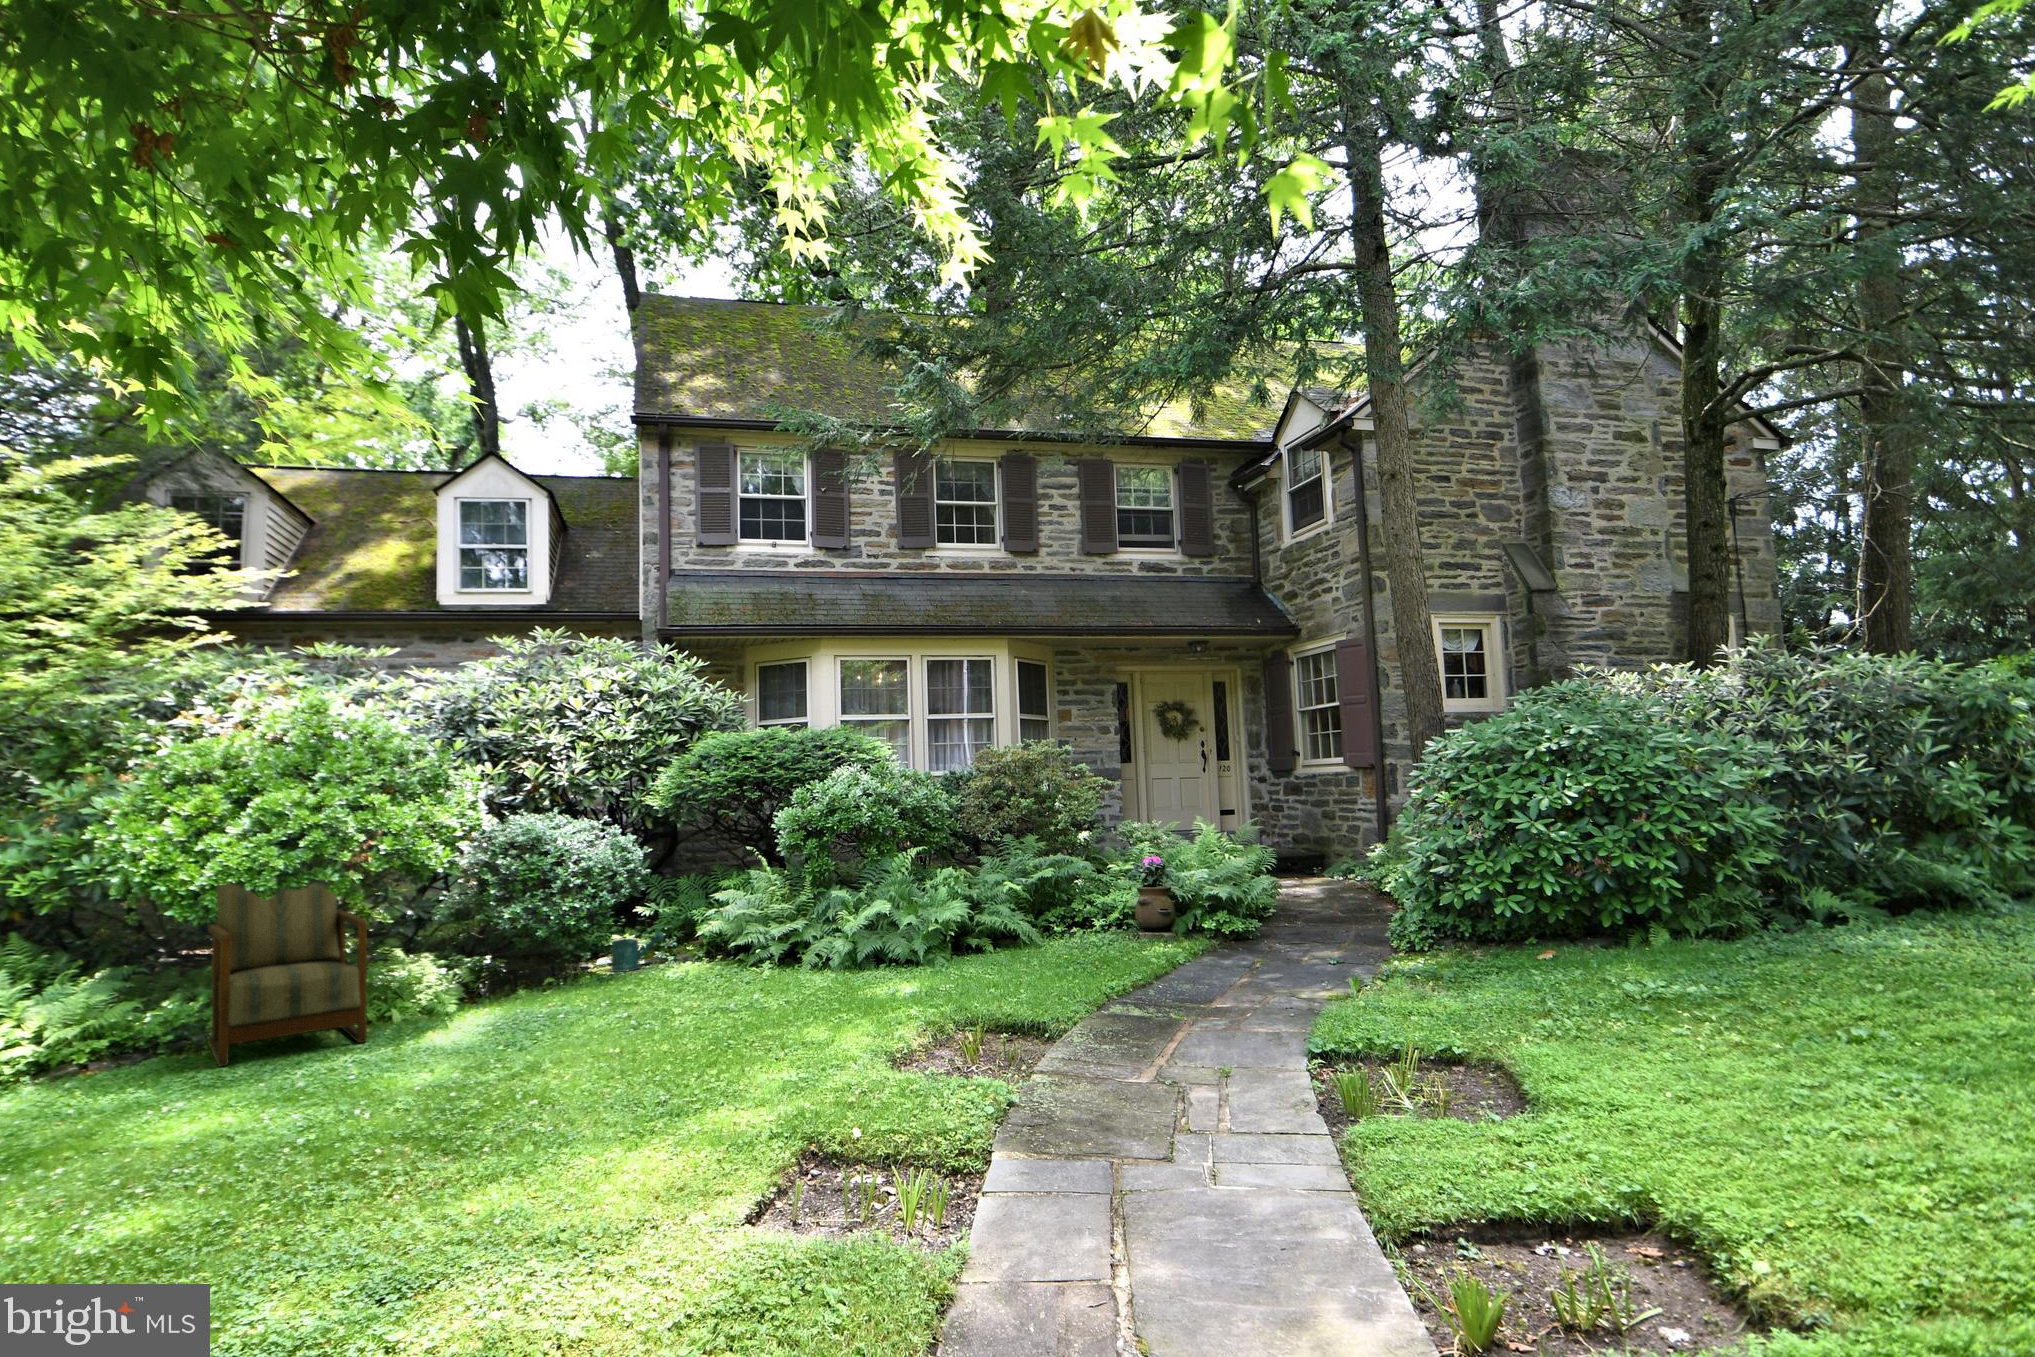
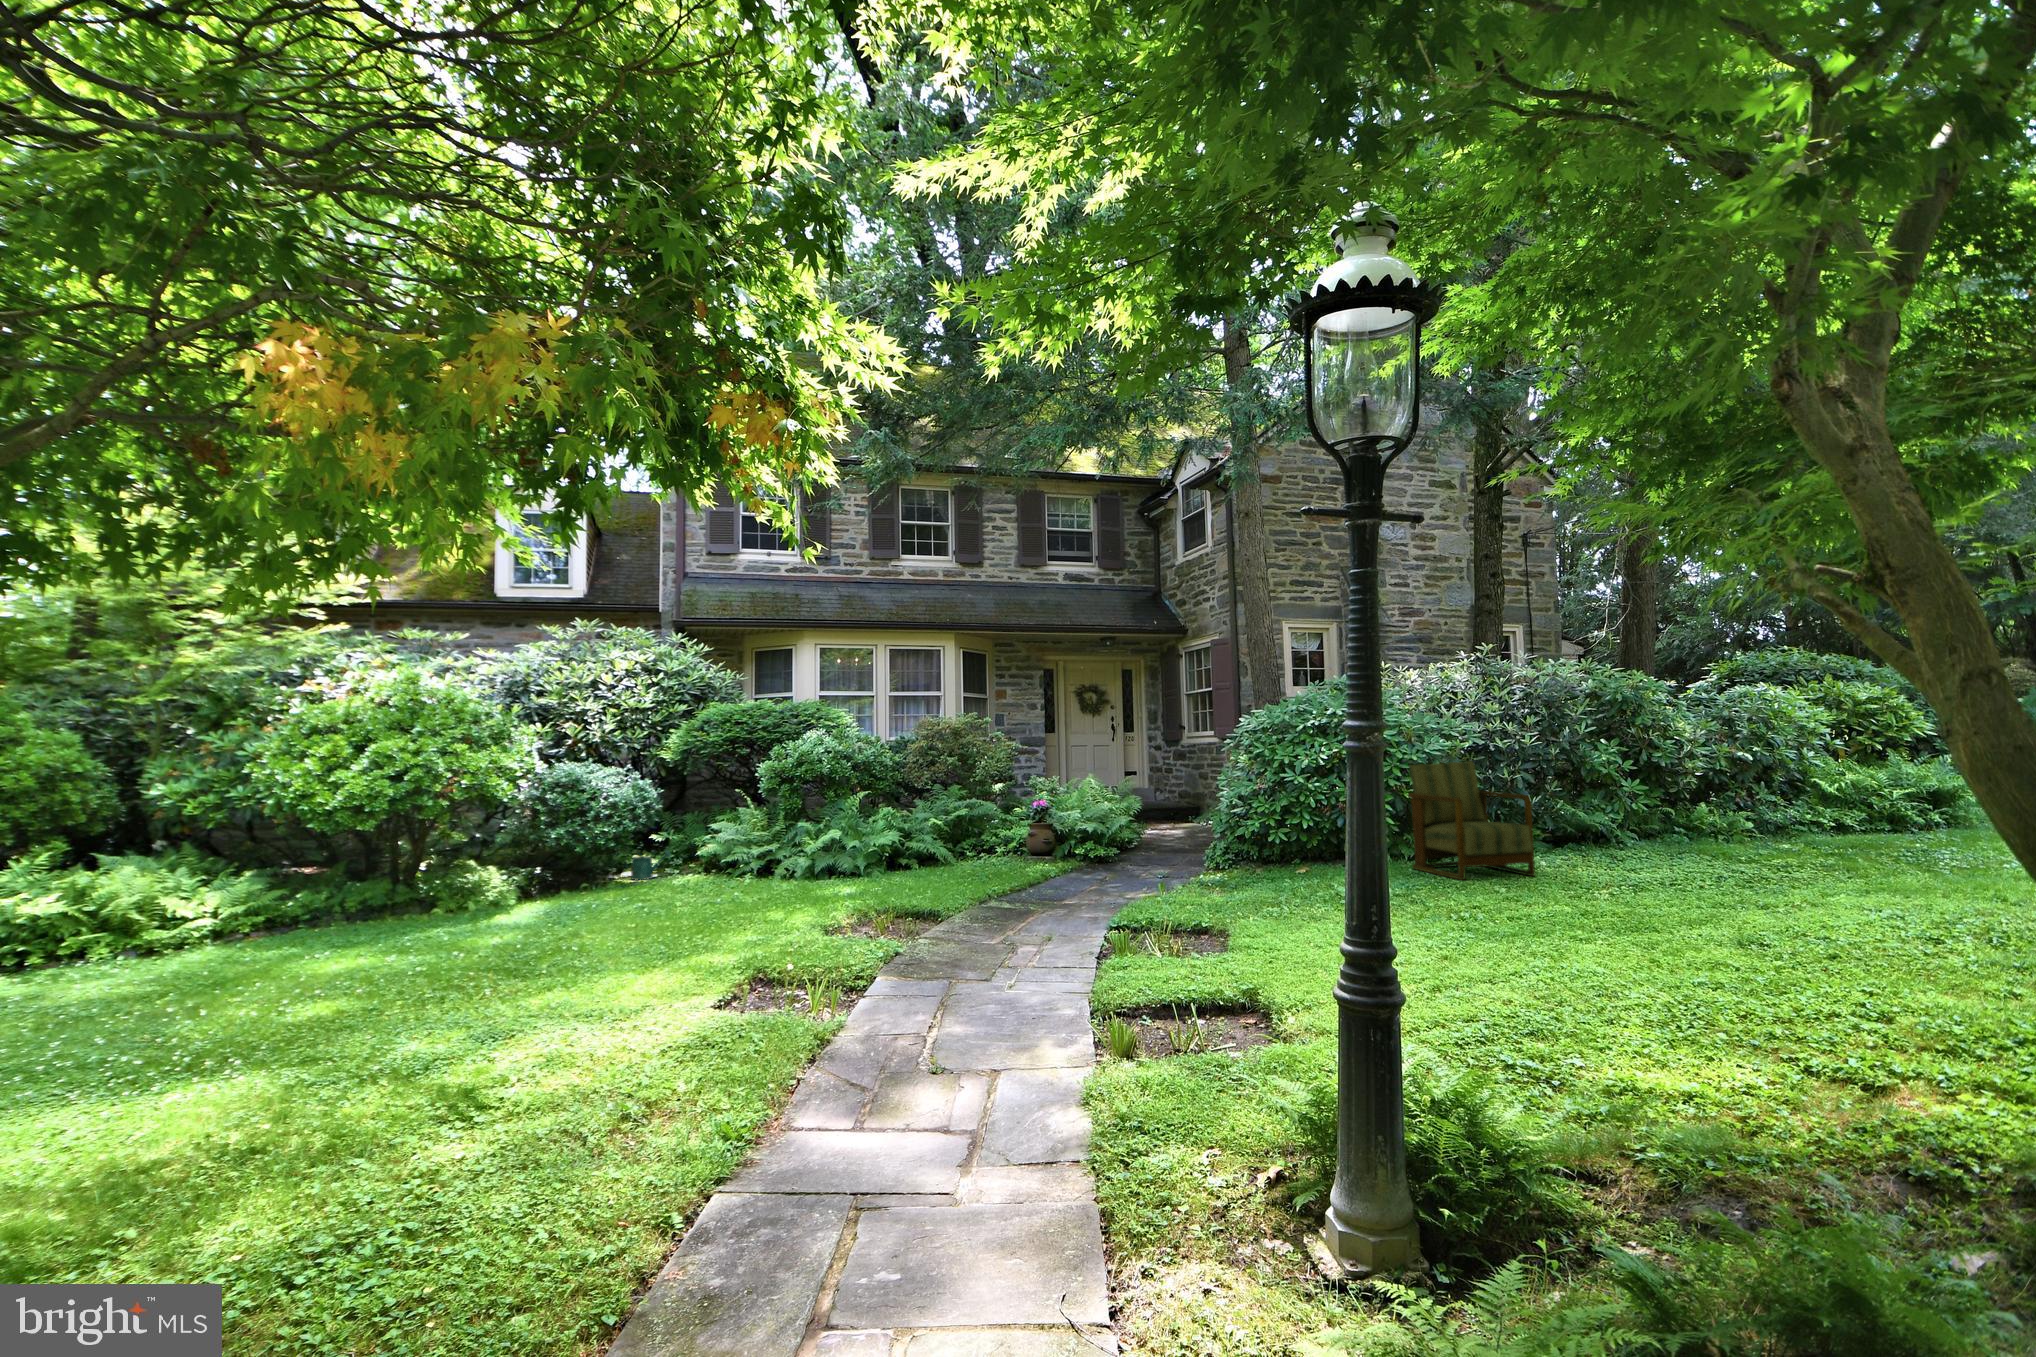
armchair: present [208,883,367,1066] -> present [1408,761,1535,880]

